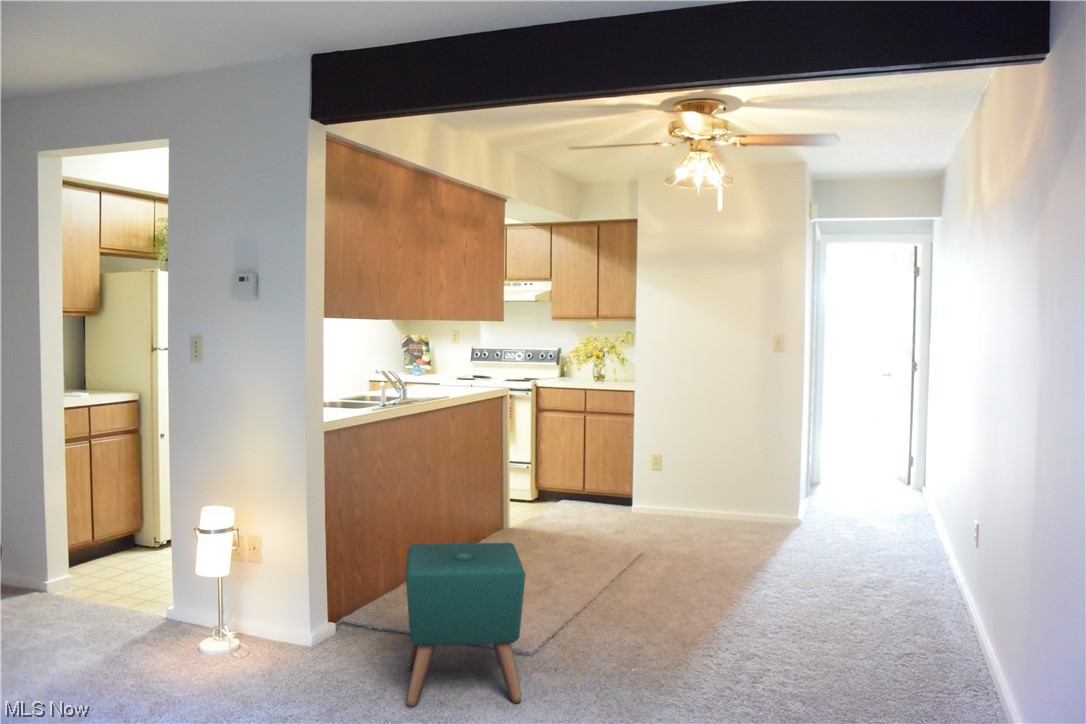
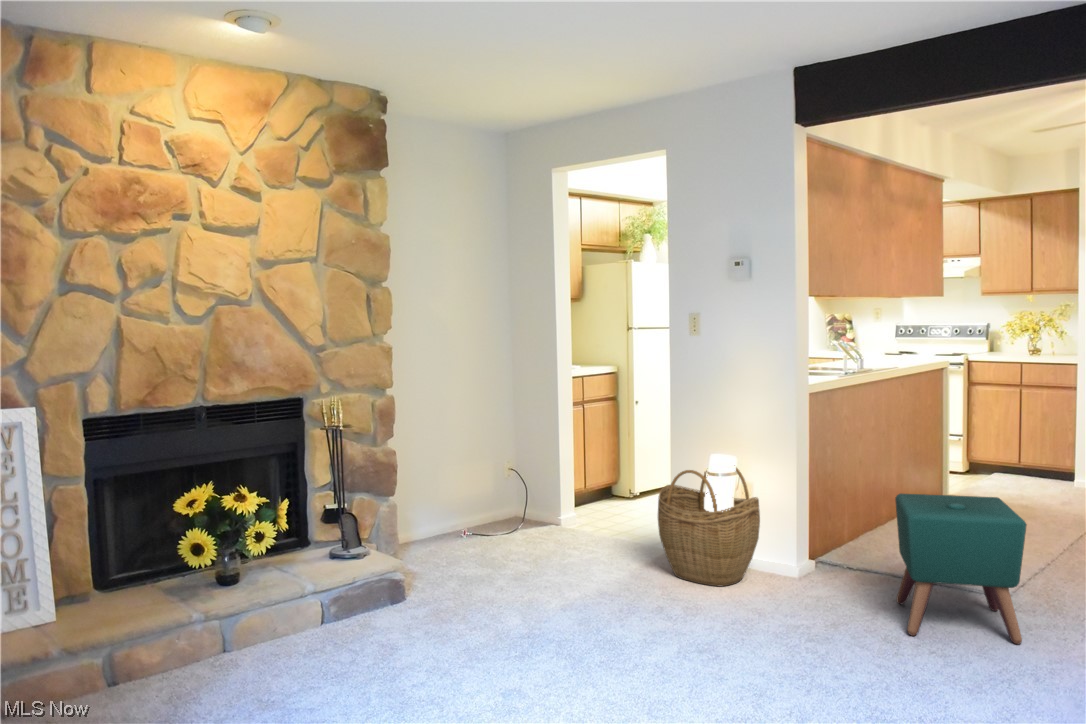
woven basket: none [138,514,266,668] -> present [658,468,760,586]

